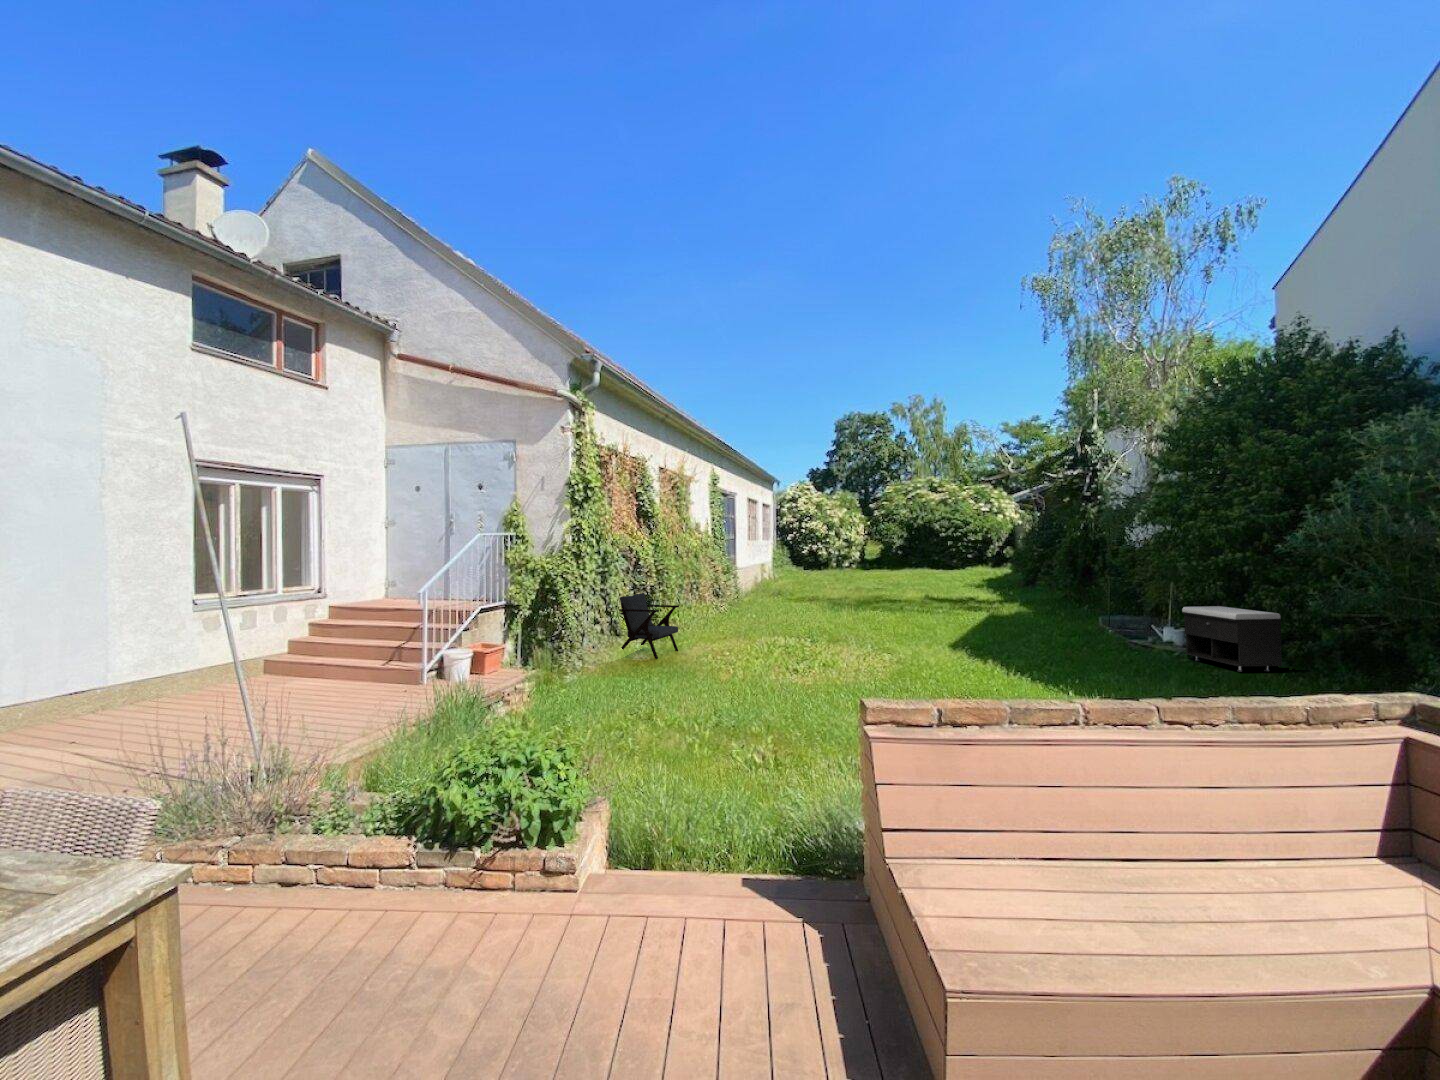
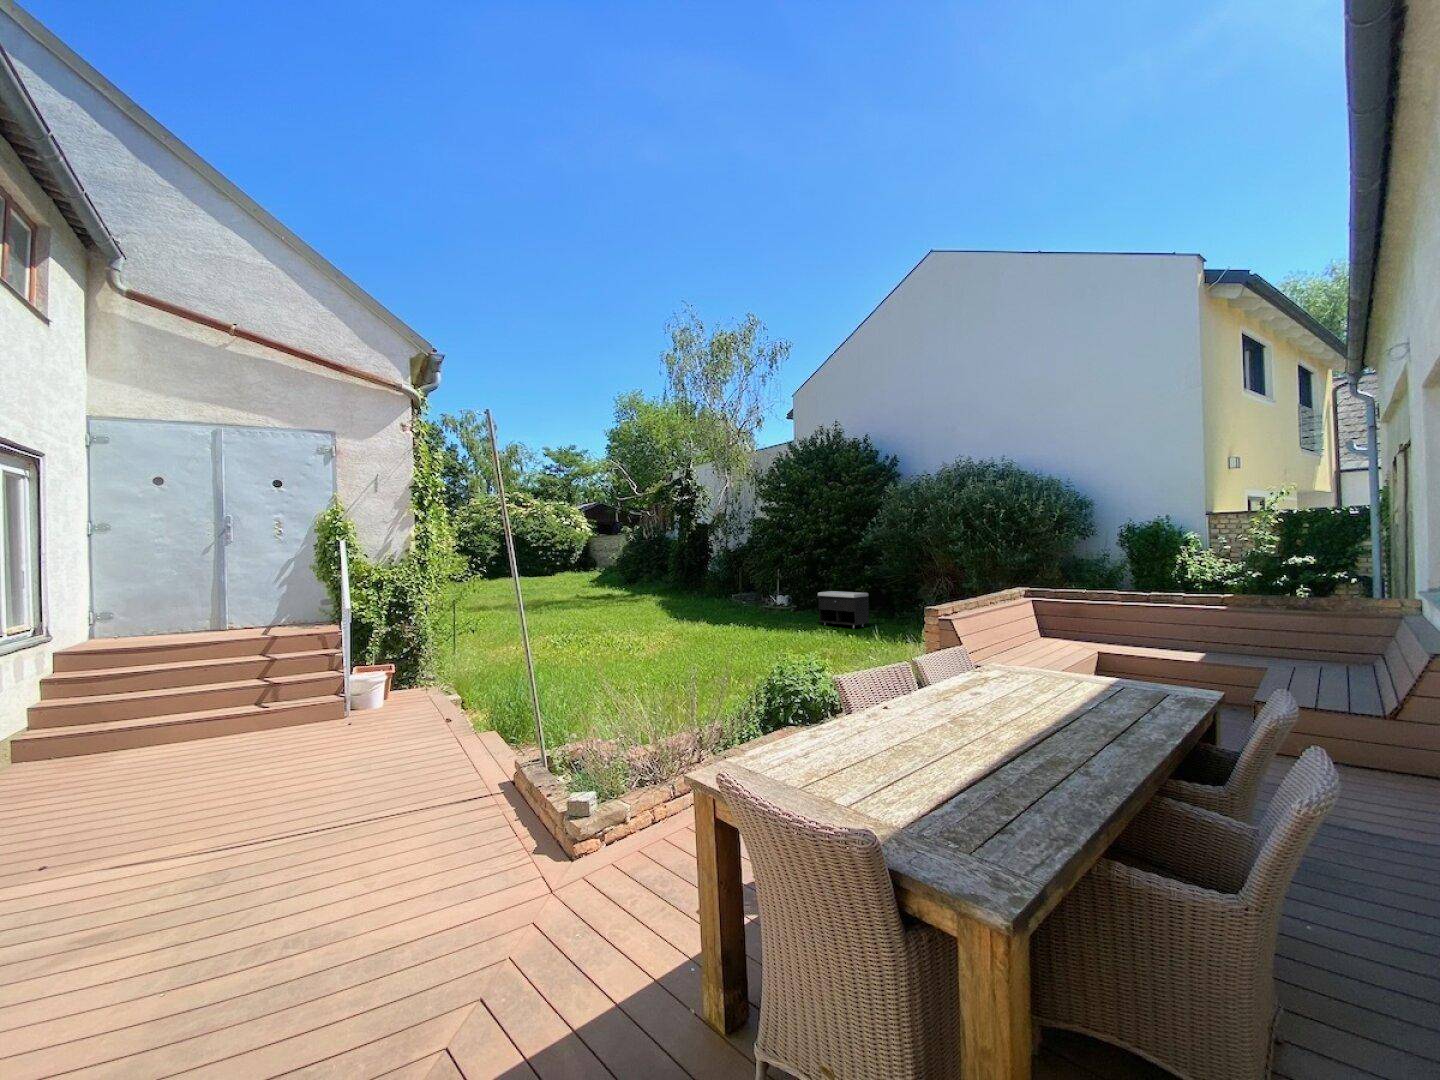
lounge chair: present [619,593,679,659] -> none [430,607,486,676]

